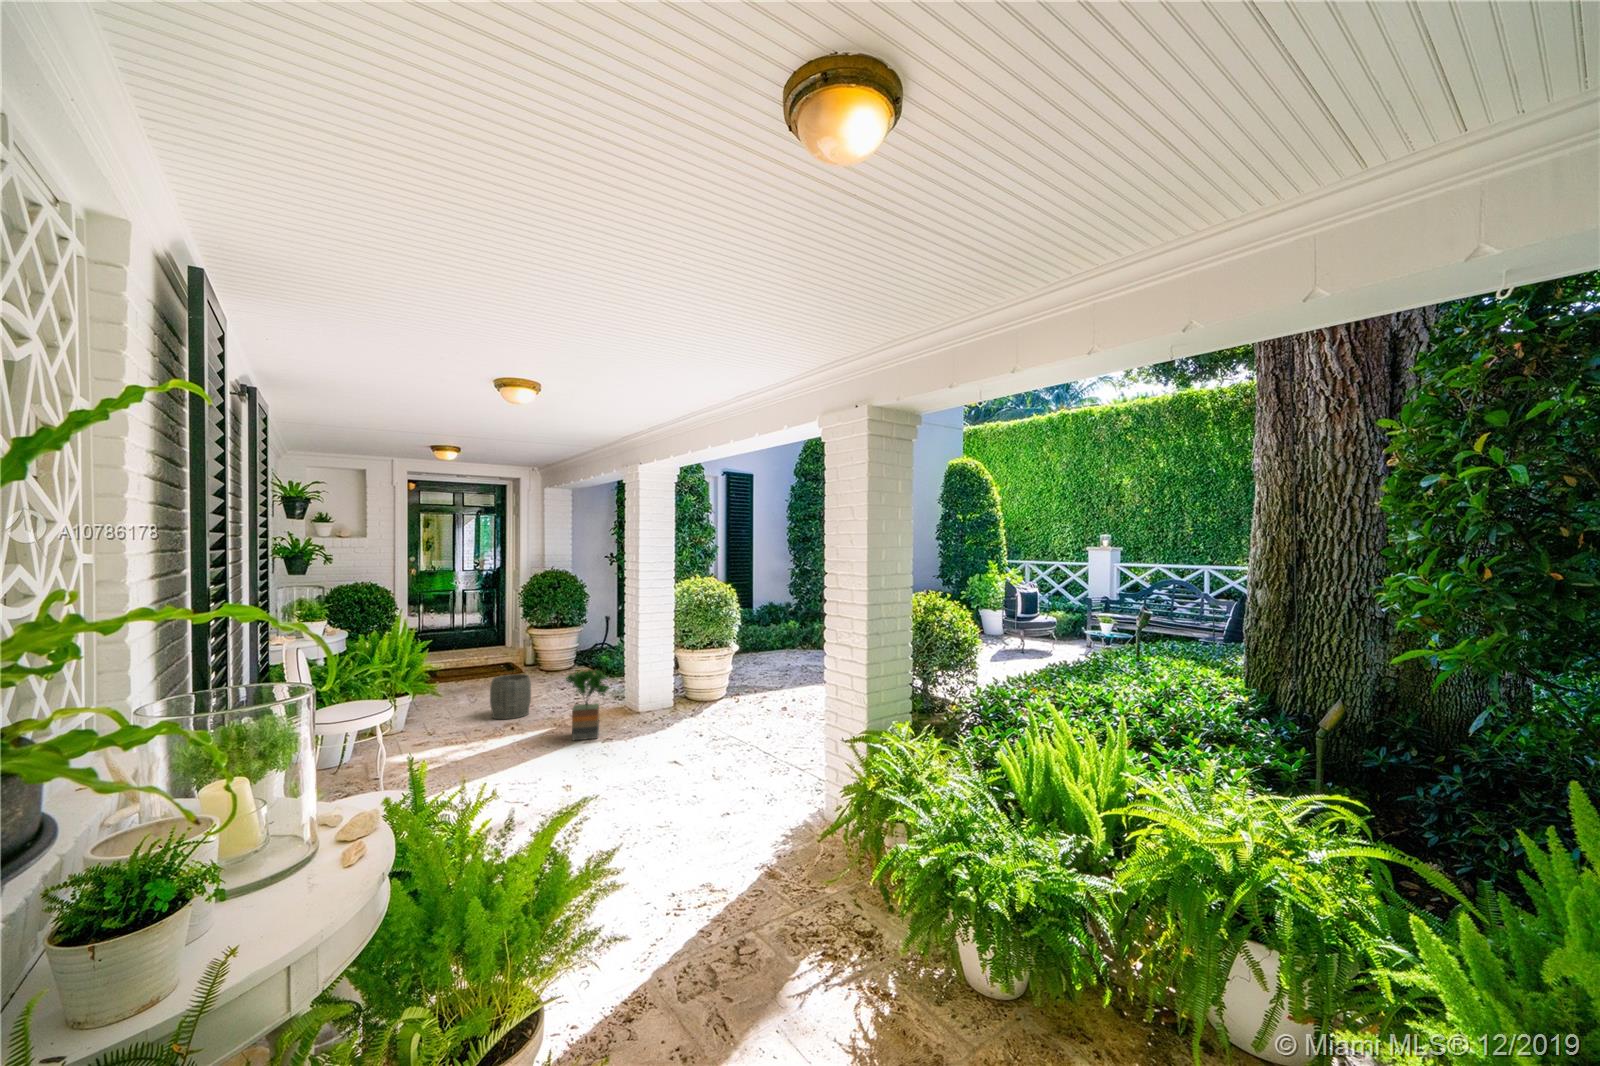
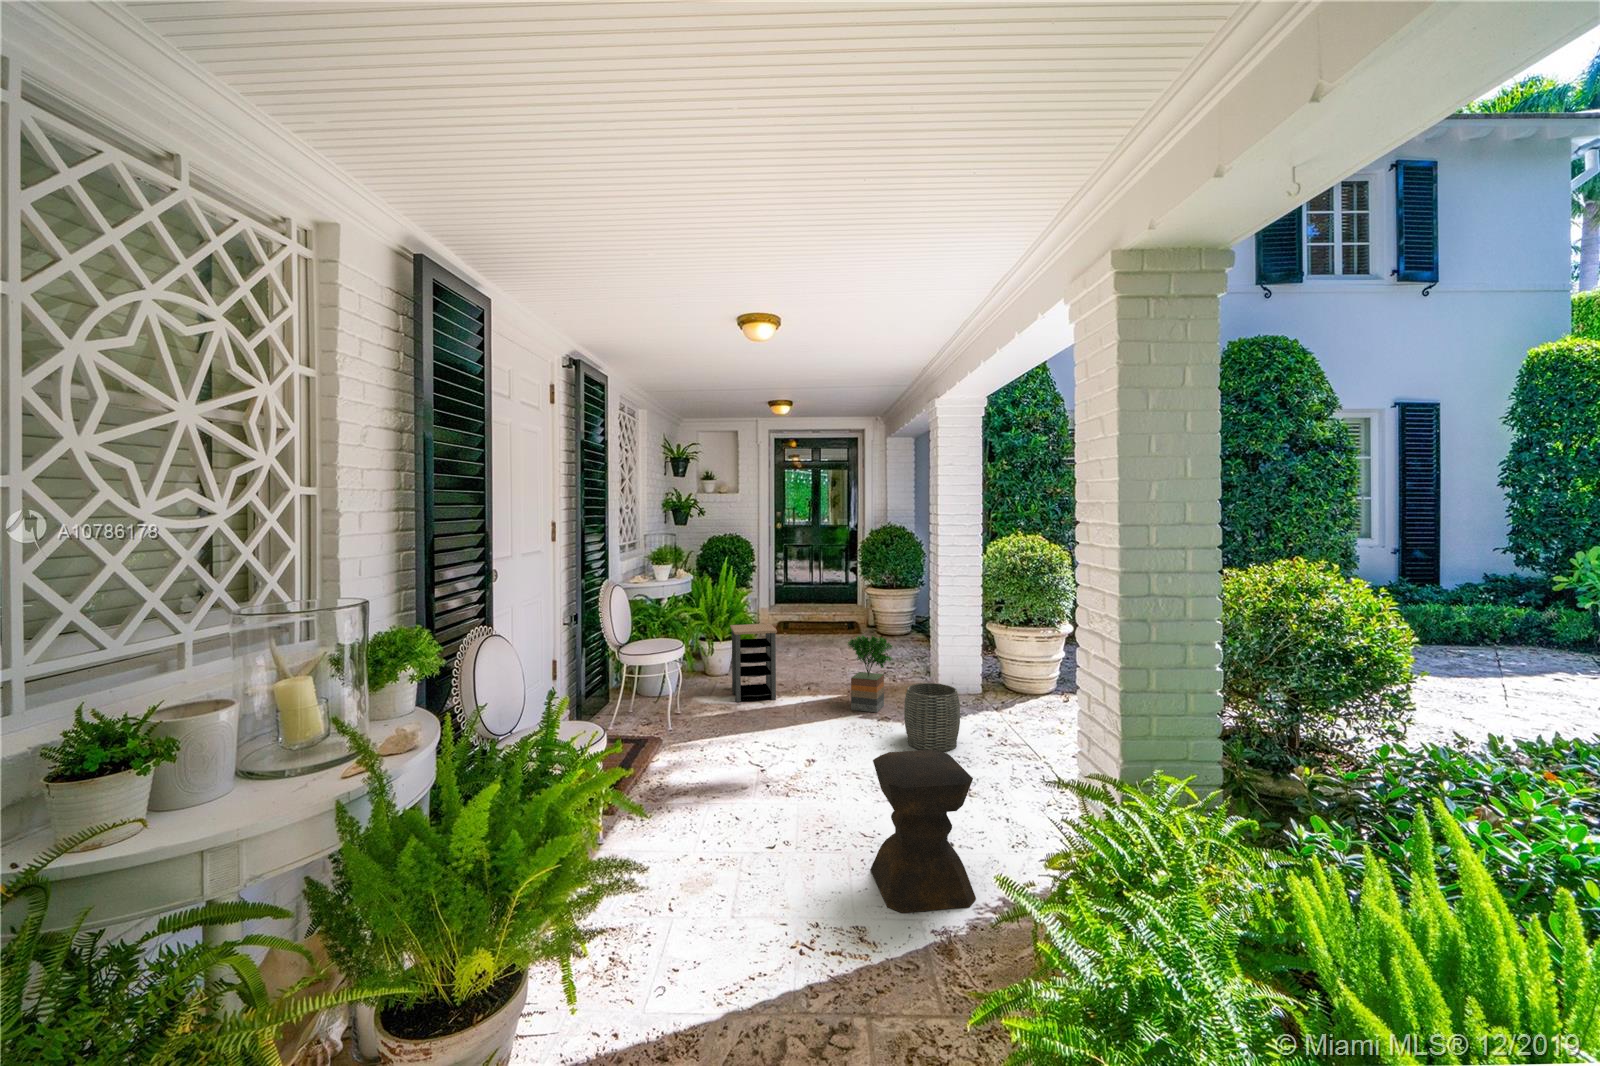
side table: none [428,671,490,756] -> present [730,624,777,702]
woven basket: present [490,674,531,719] -> present [904,683,960,752]
stool: none [684,741,769,866] -> present [870,750,976,913]

